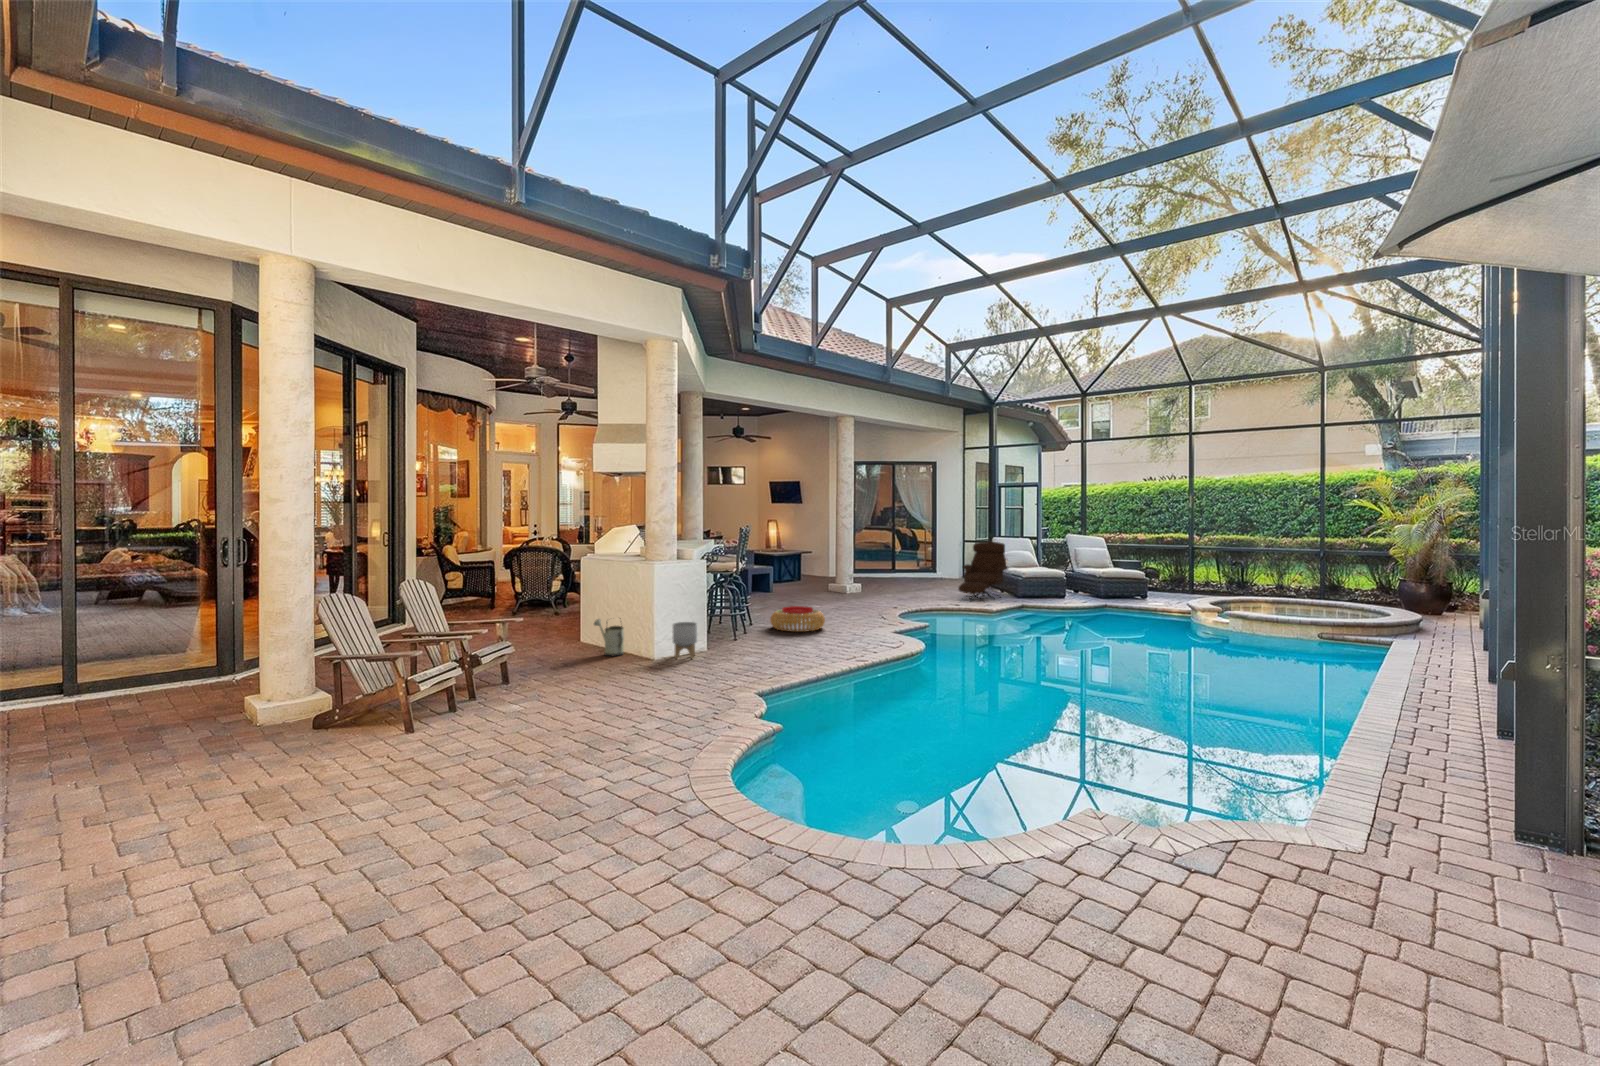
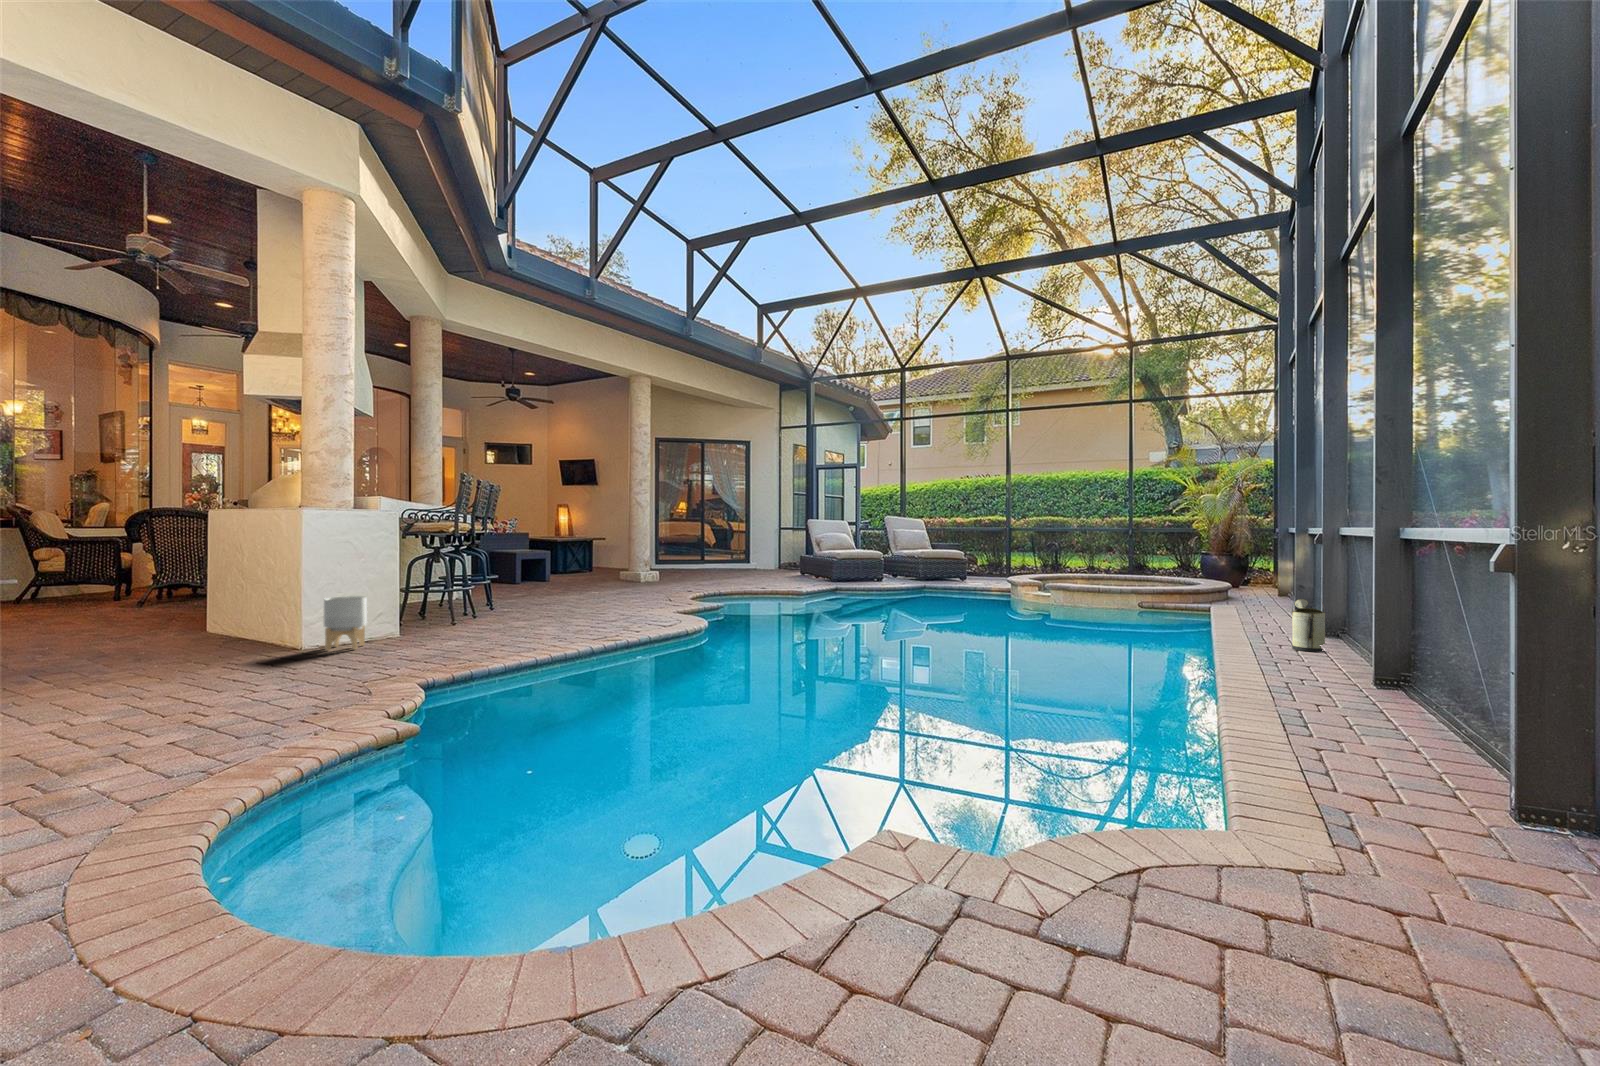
lounge chair: present [958,542,1008,600] -> none [768,522,824,588]
pouf: present [770,606,825,632] -> none [512,586,588,617]
watering can: present [594,619,624,656] -> present [1292,599,1325,652]

